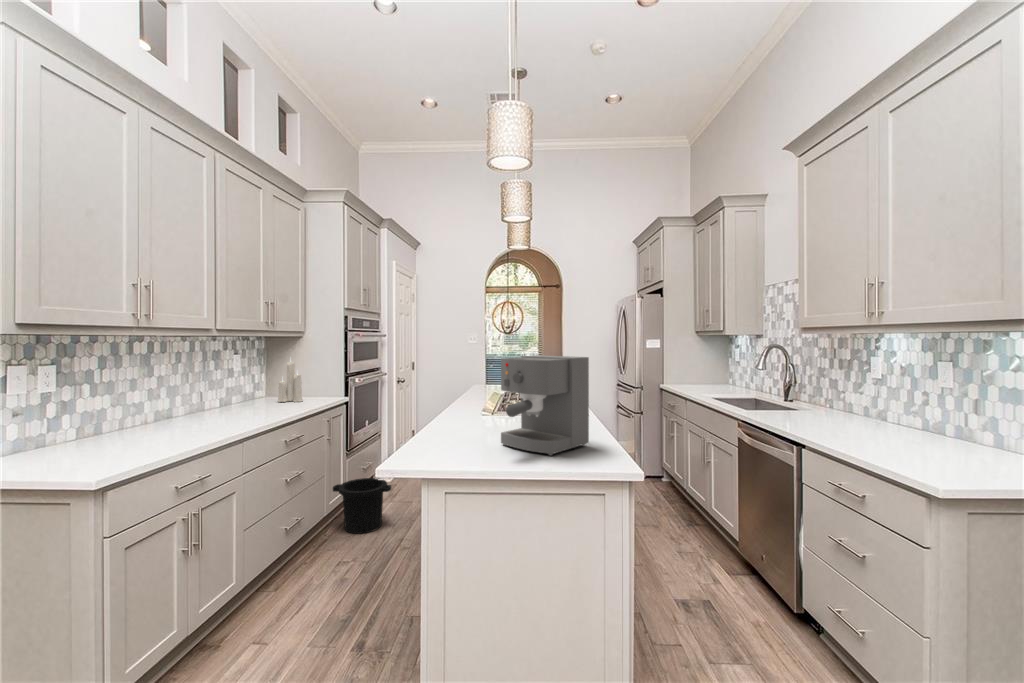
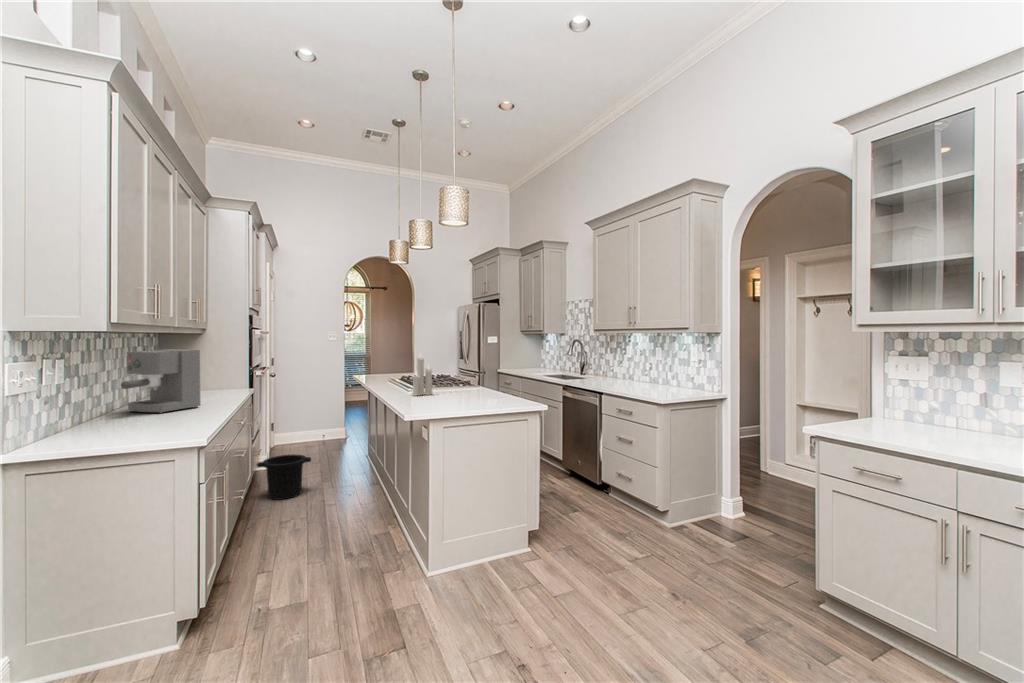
coffee maker: present [501,355,589,456] -> present [121,350,201,413]
candle: present [278,360,302,402] -> present [412,357,432,396]

